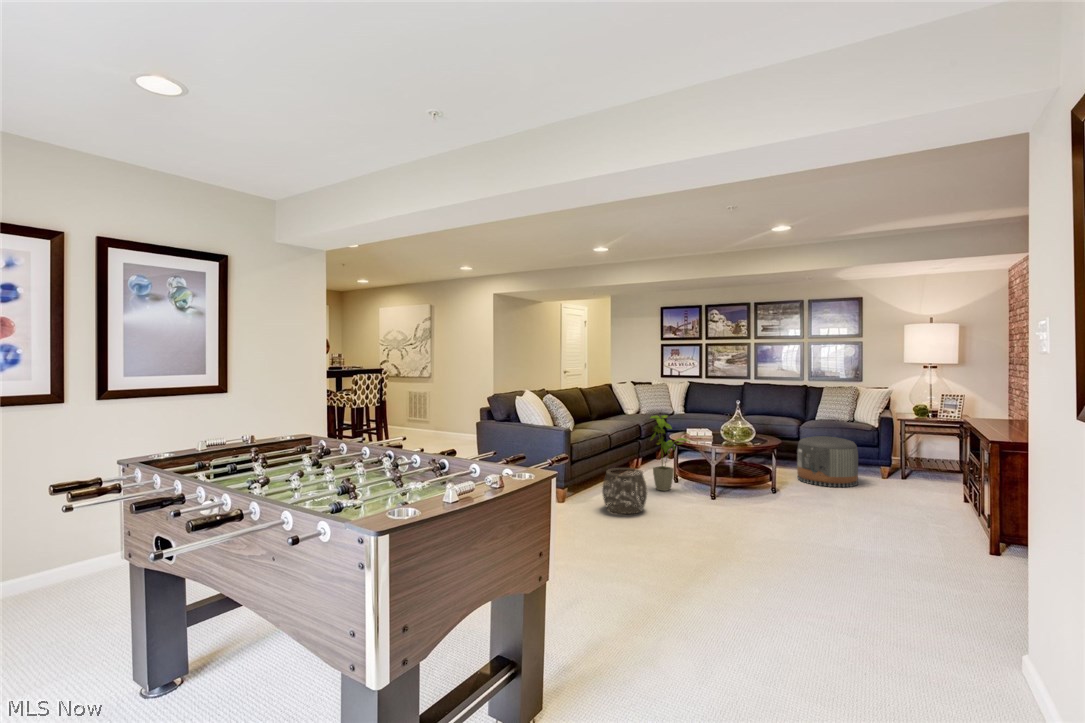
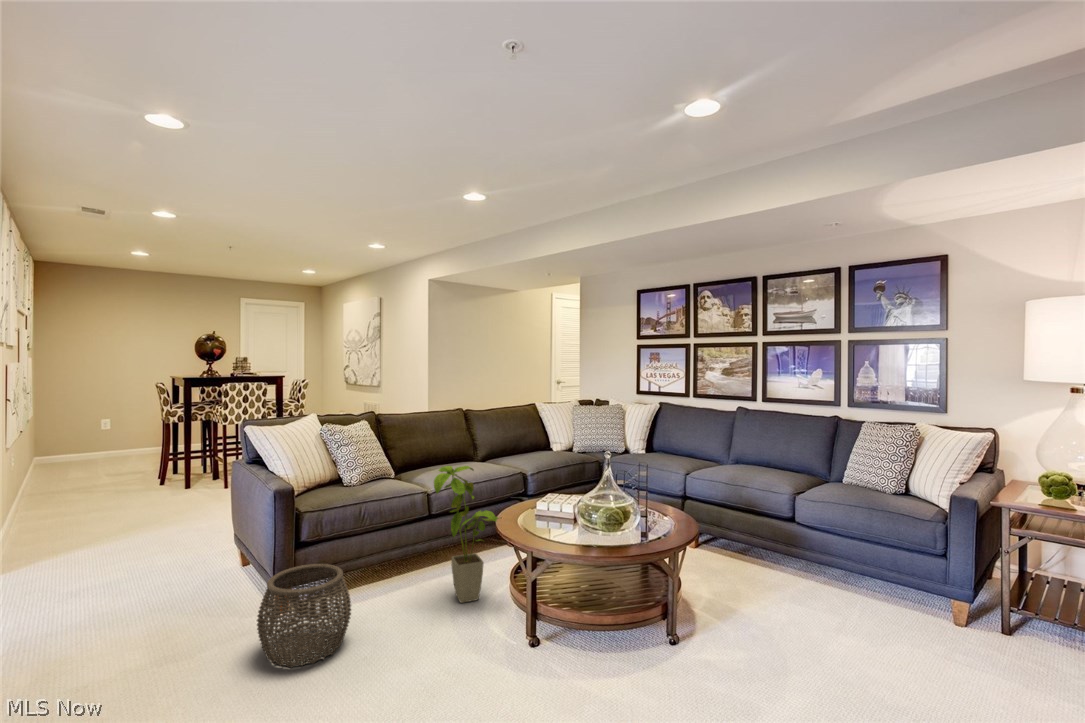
pouf: present [797,436,858,487] -> none [751,521,875,648]

